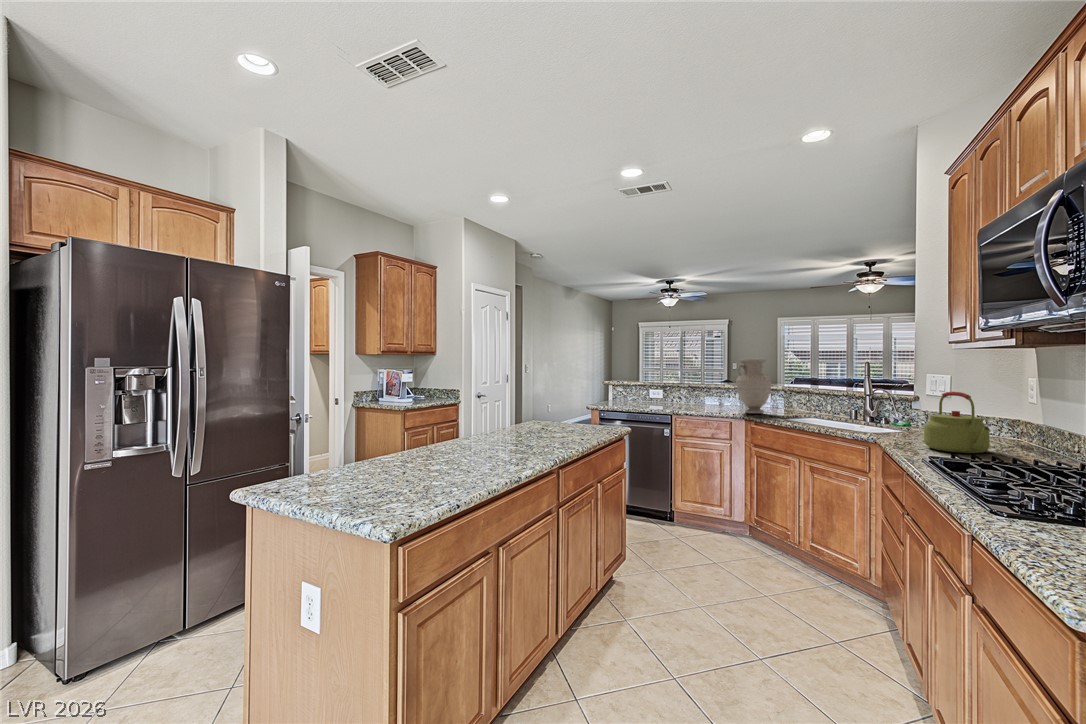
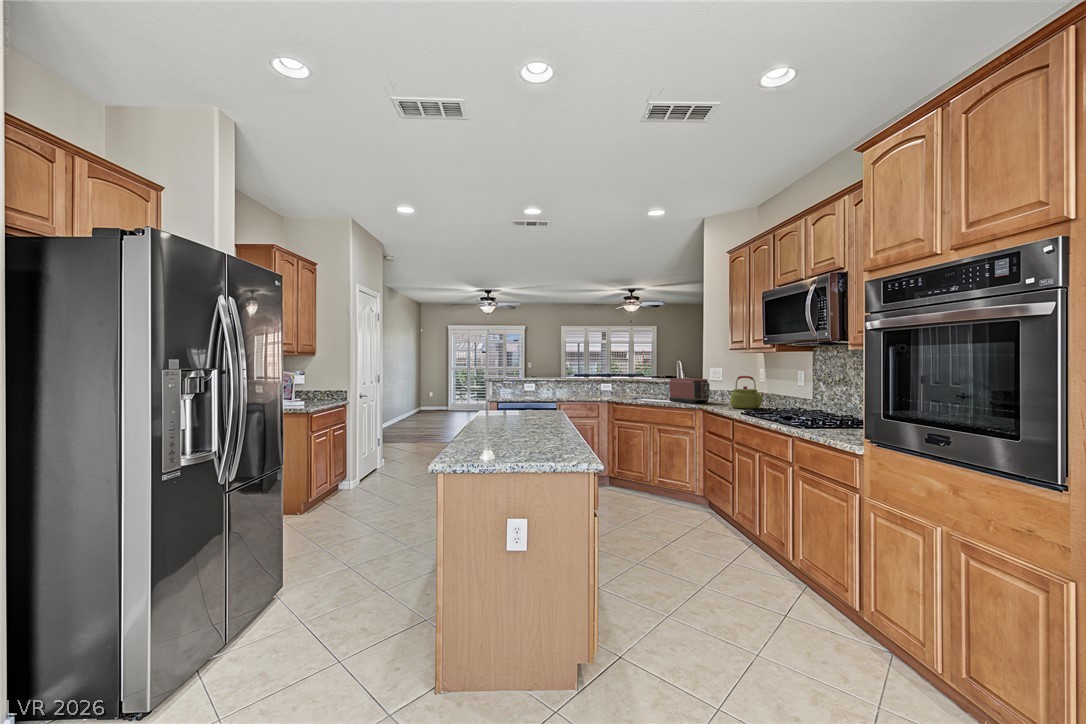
vase: present [736,359,772,414] -> none [596,358,619,397]
toaster: none [835,391,904,433] -> present [669,378,709,403]

